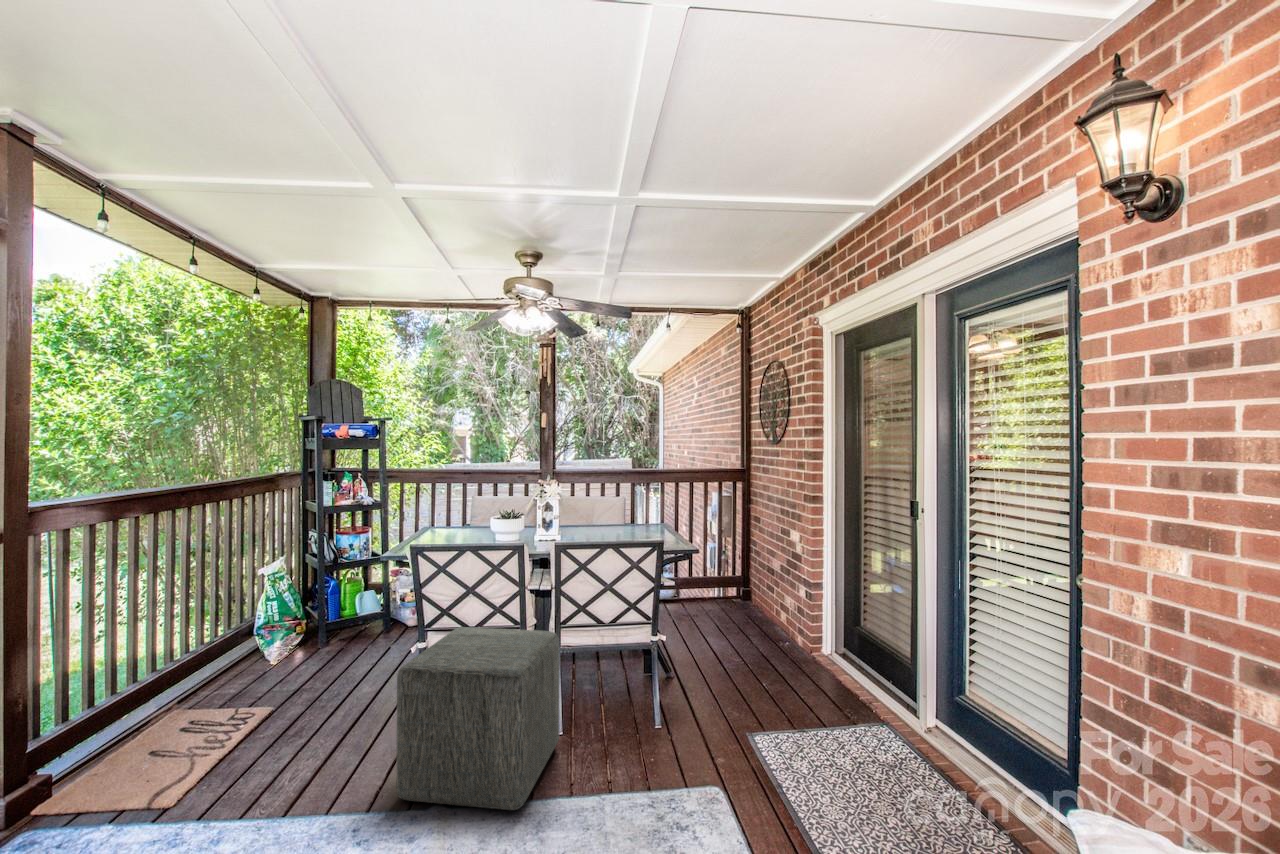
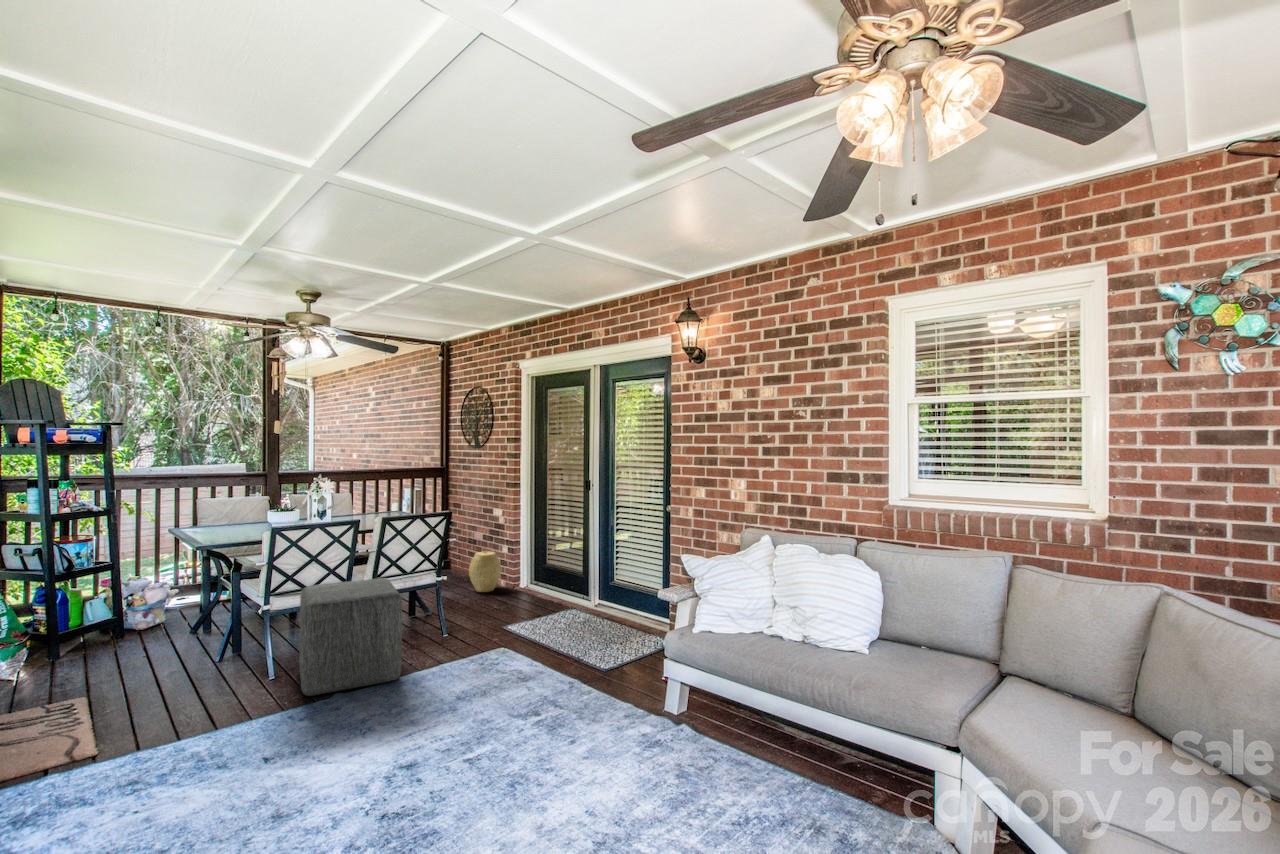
woven basket: none [750,589,795,648] -> present [469,551,501,592]

